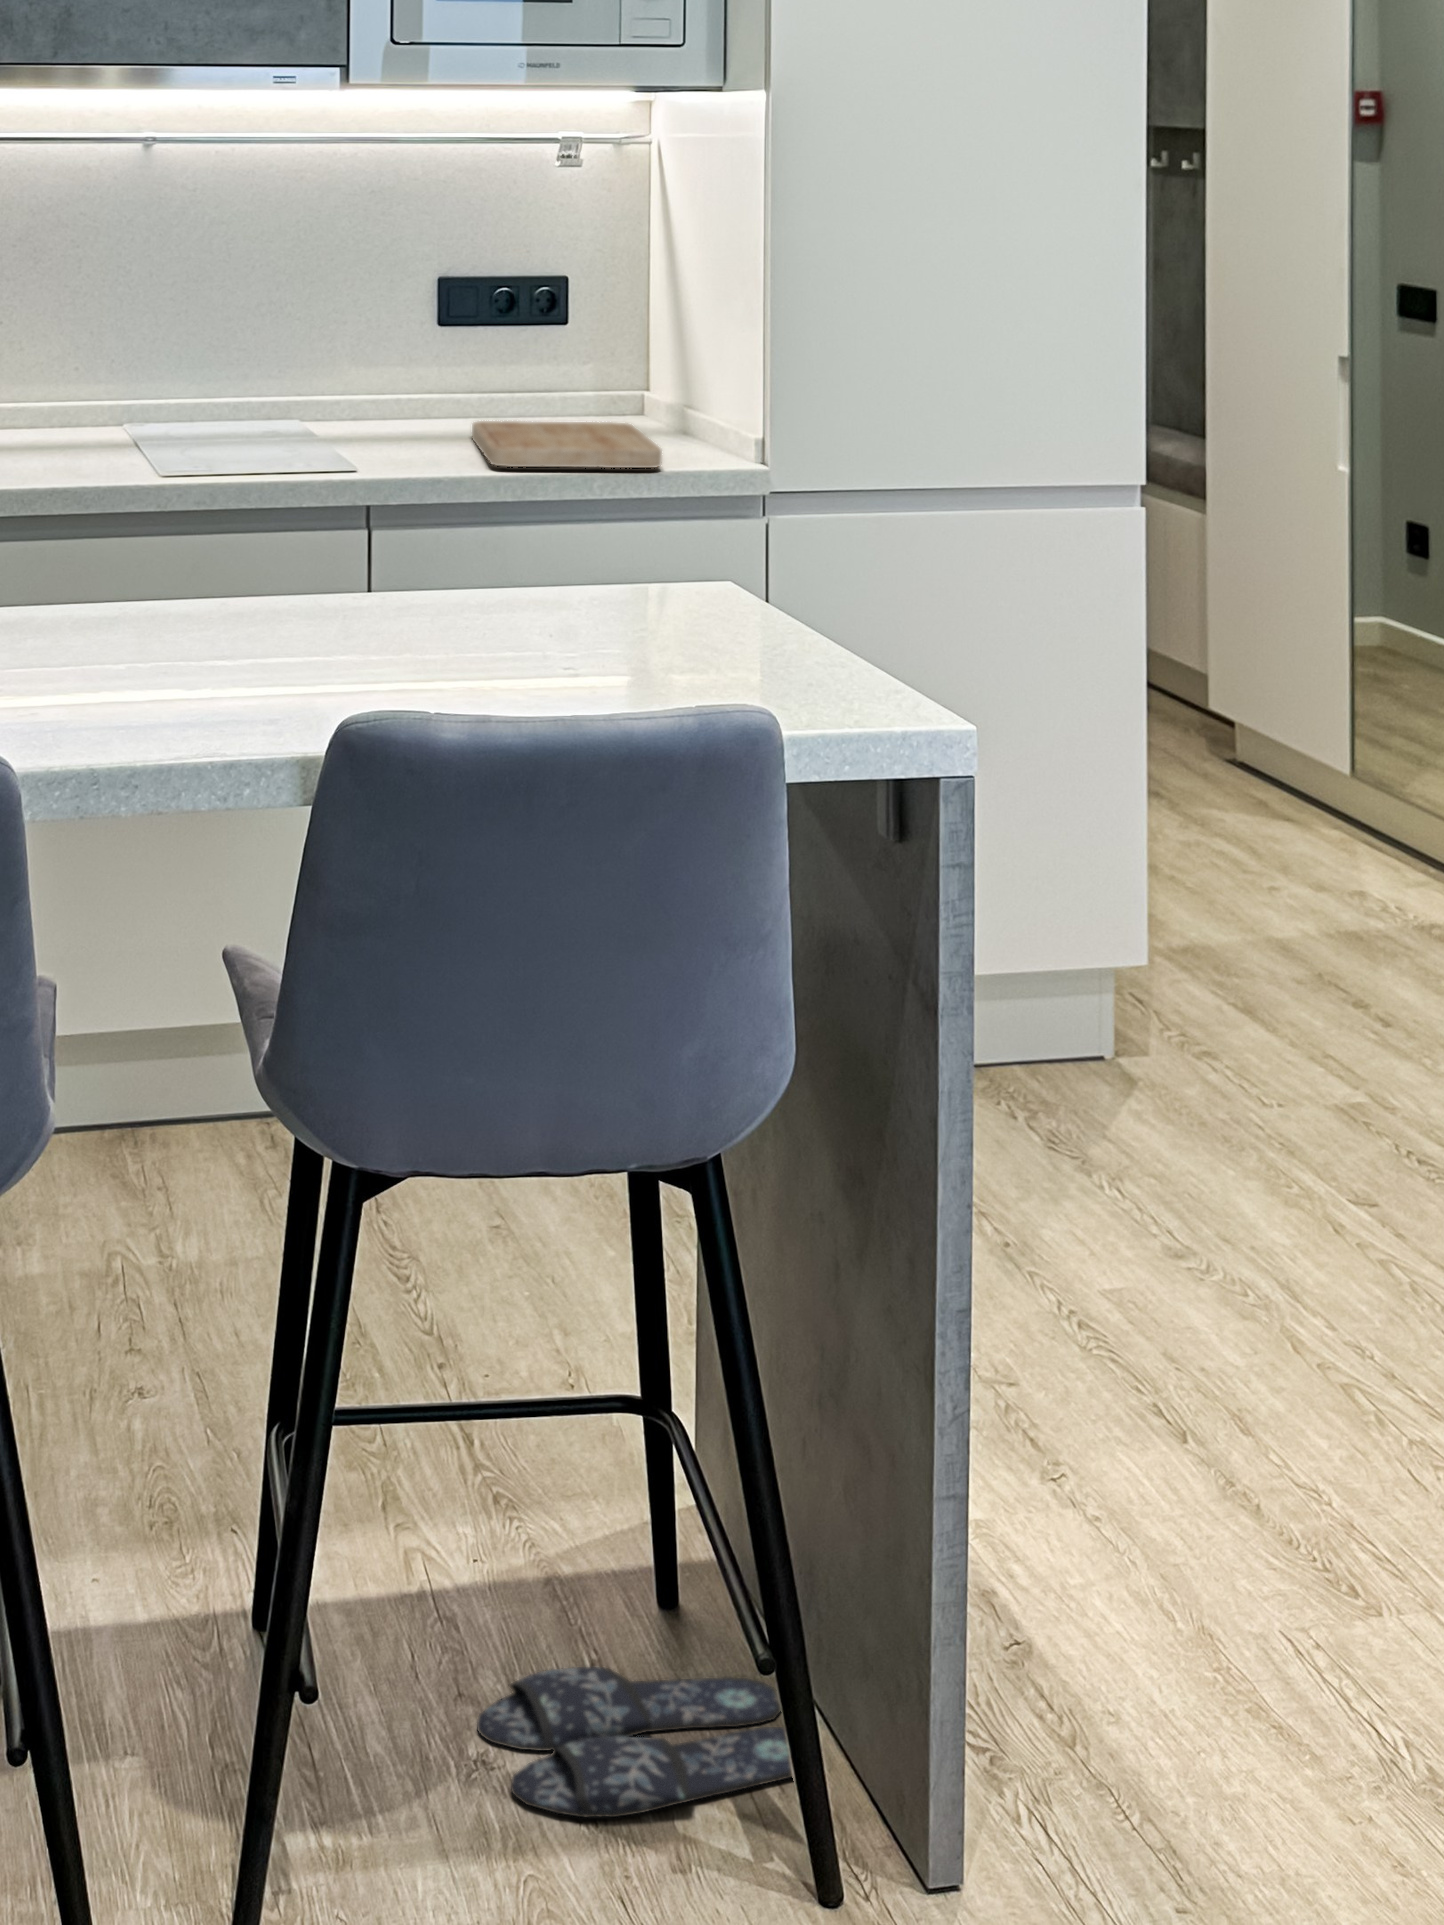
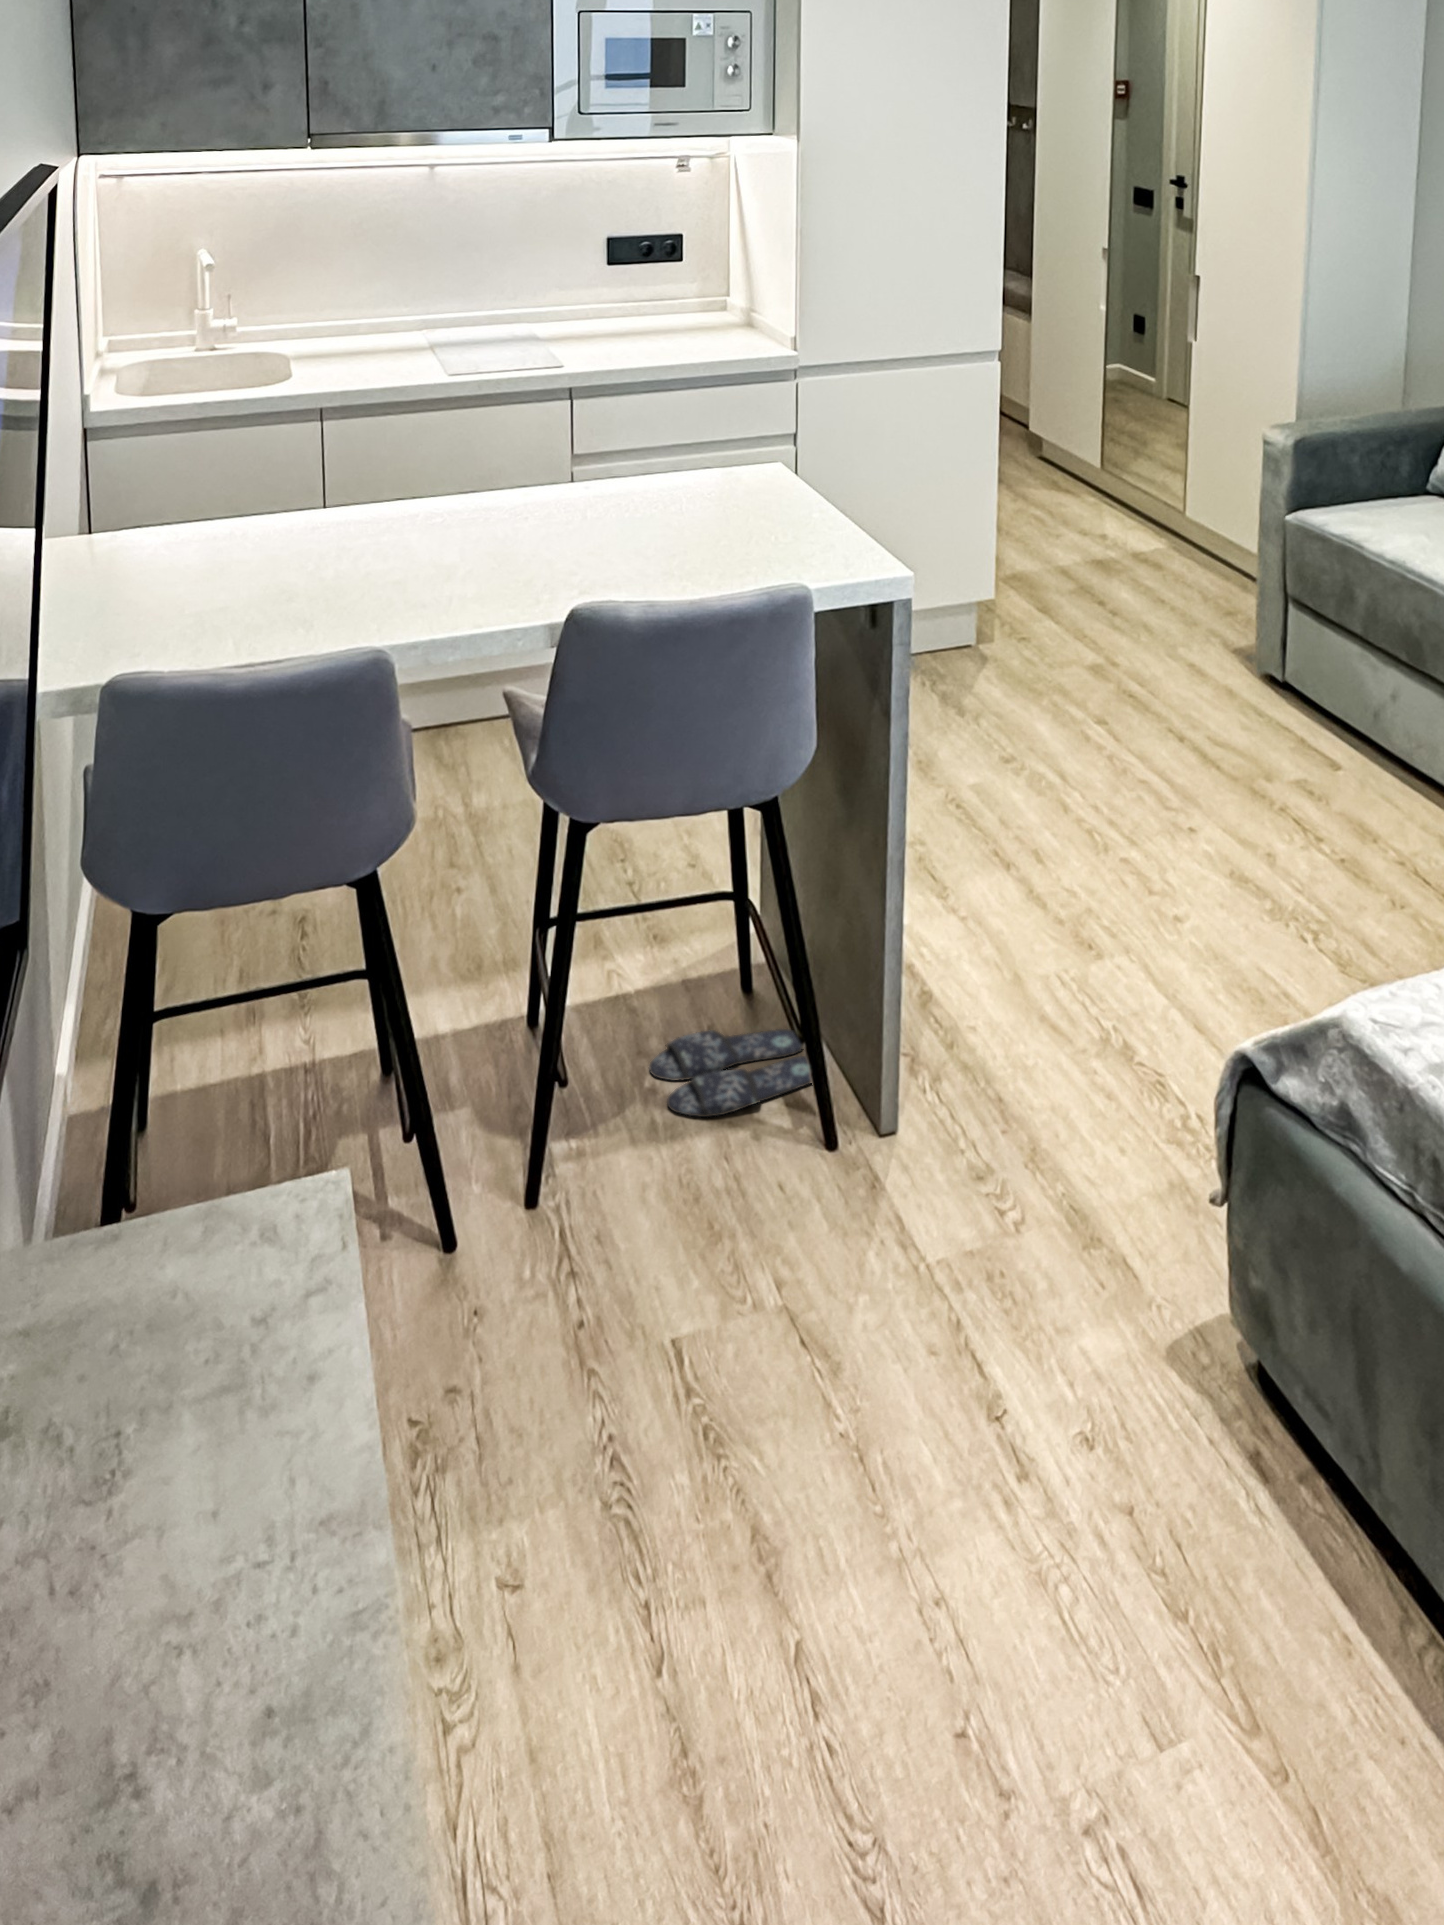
cutting board: present [472,421,662,468] -> none [626,318,732,355]

